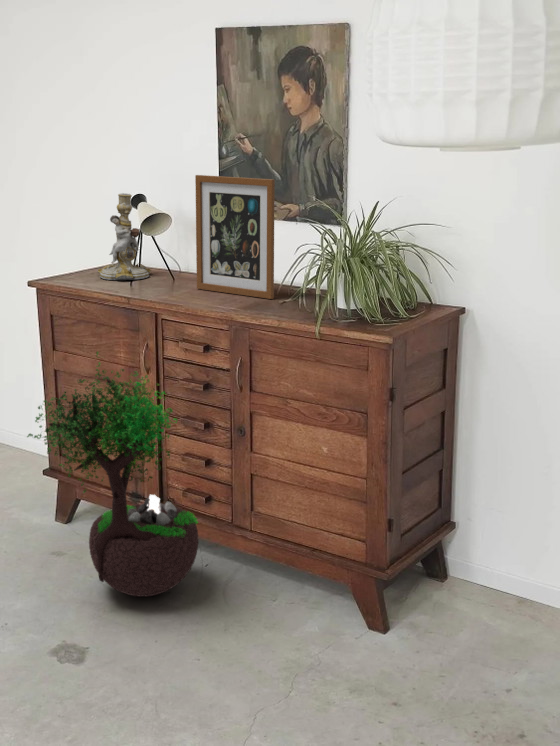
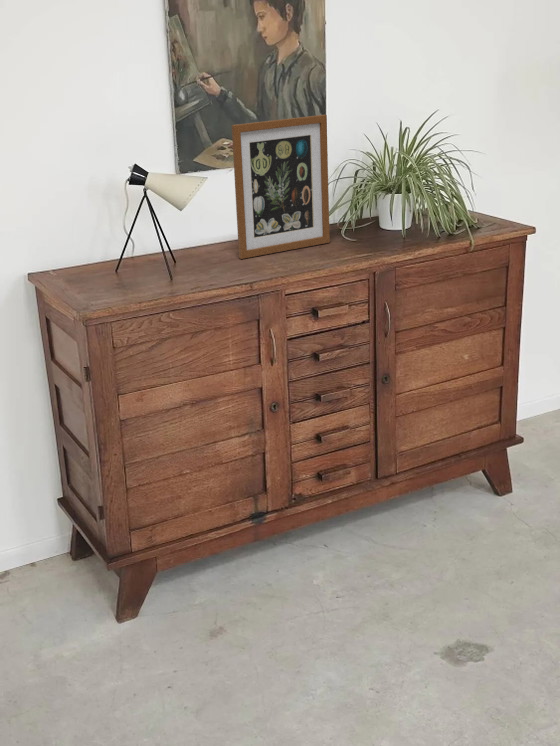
candlestick: present [98,193,151,280] -> none [85,169,157,286]
potted tree: present [27,352,198,597] -> none [312,334,478,590]

